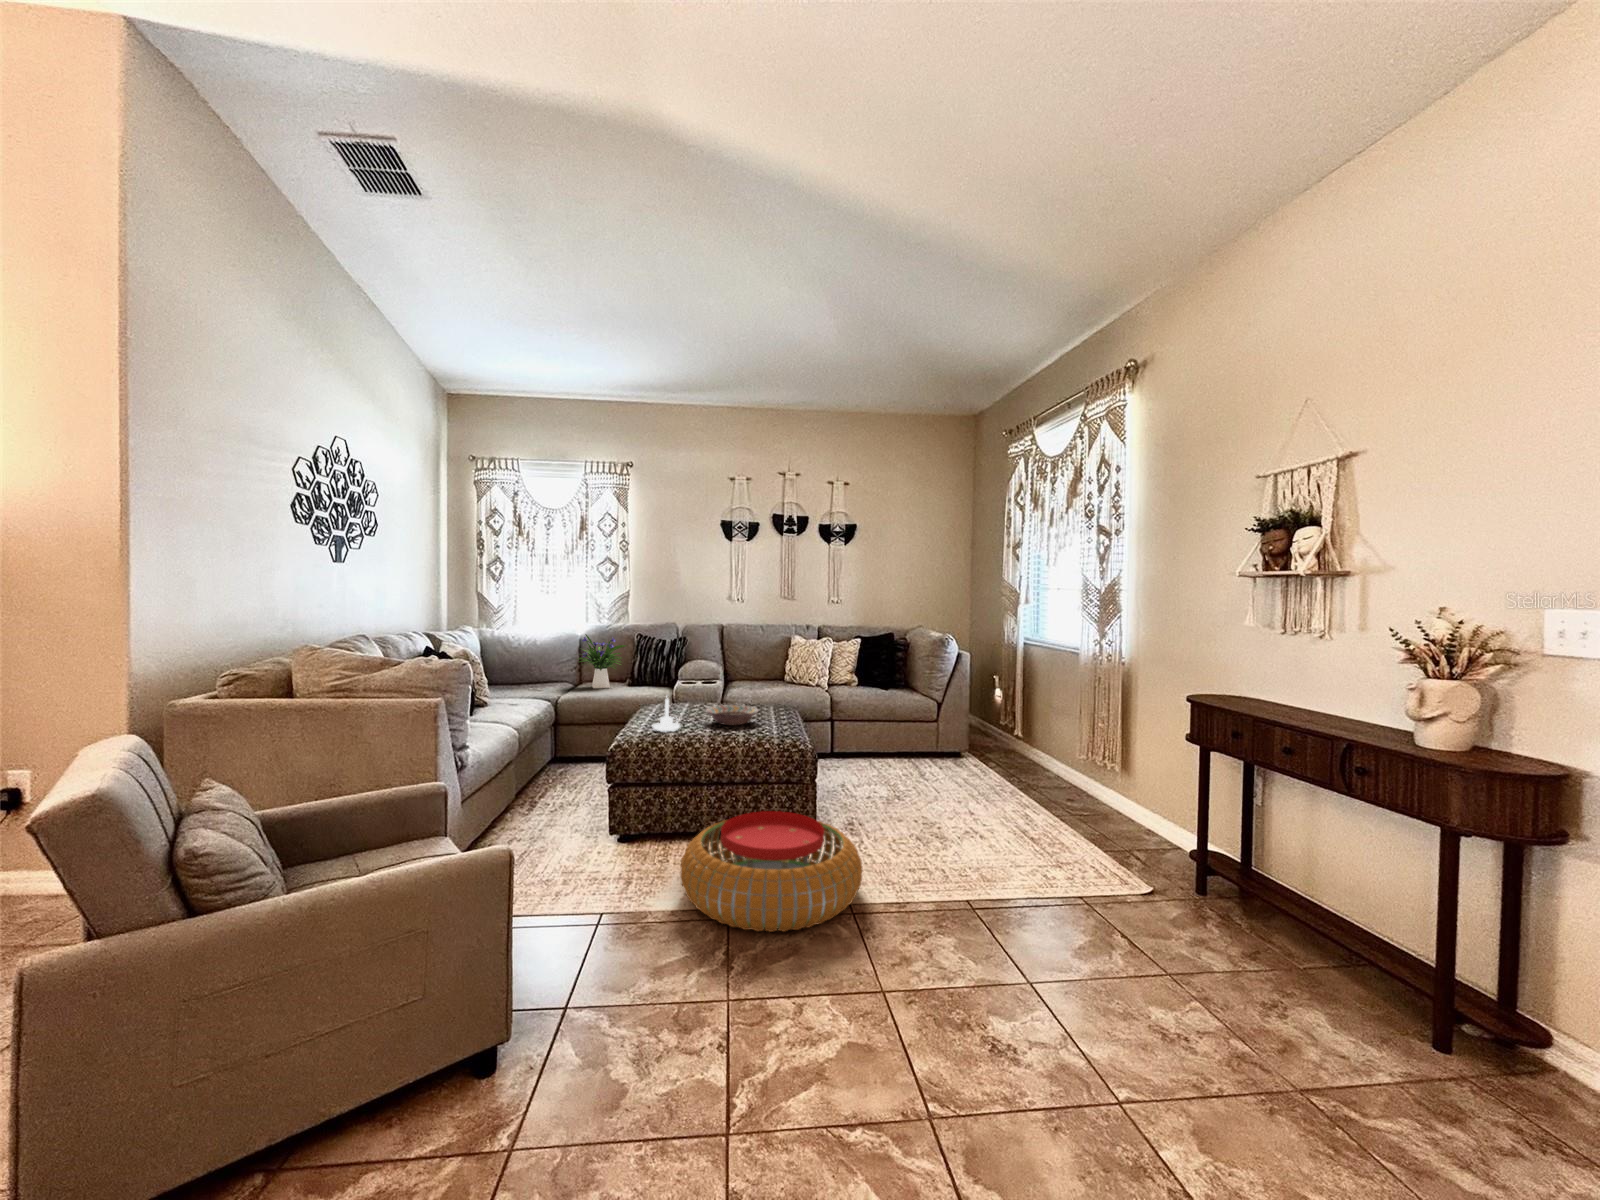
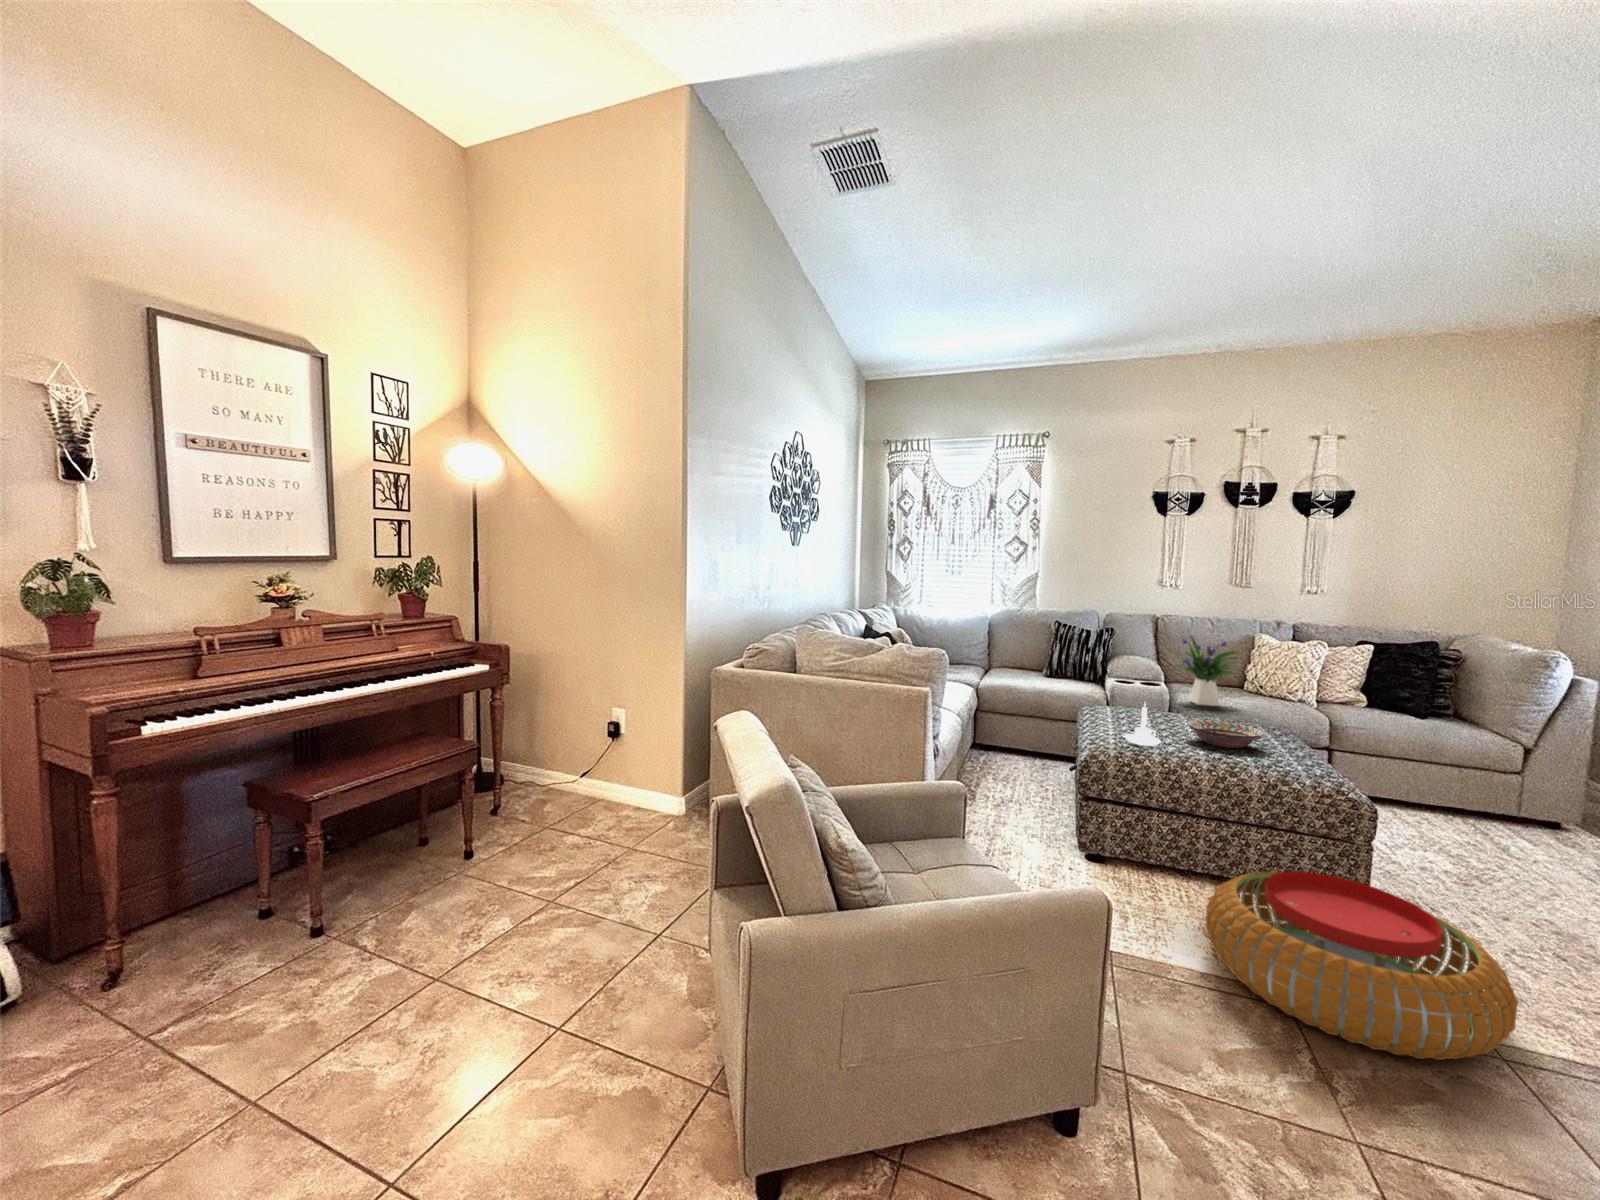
flower arrangement: present [579,634,626,688] -> present [1178,636,1237,706]

